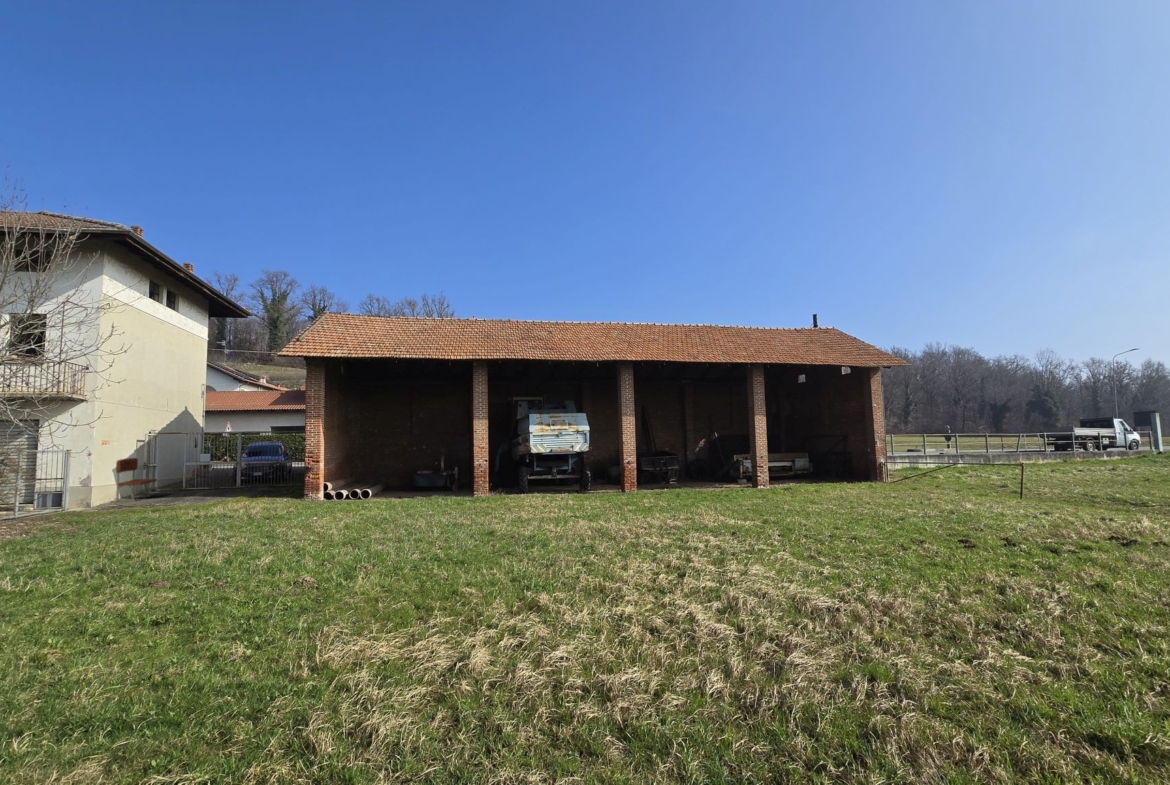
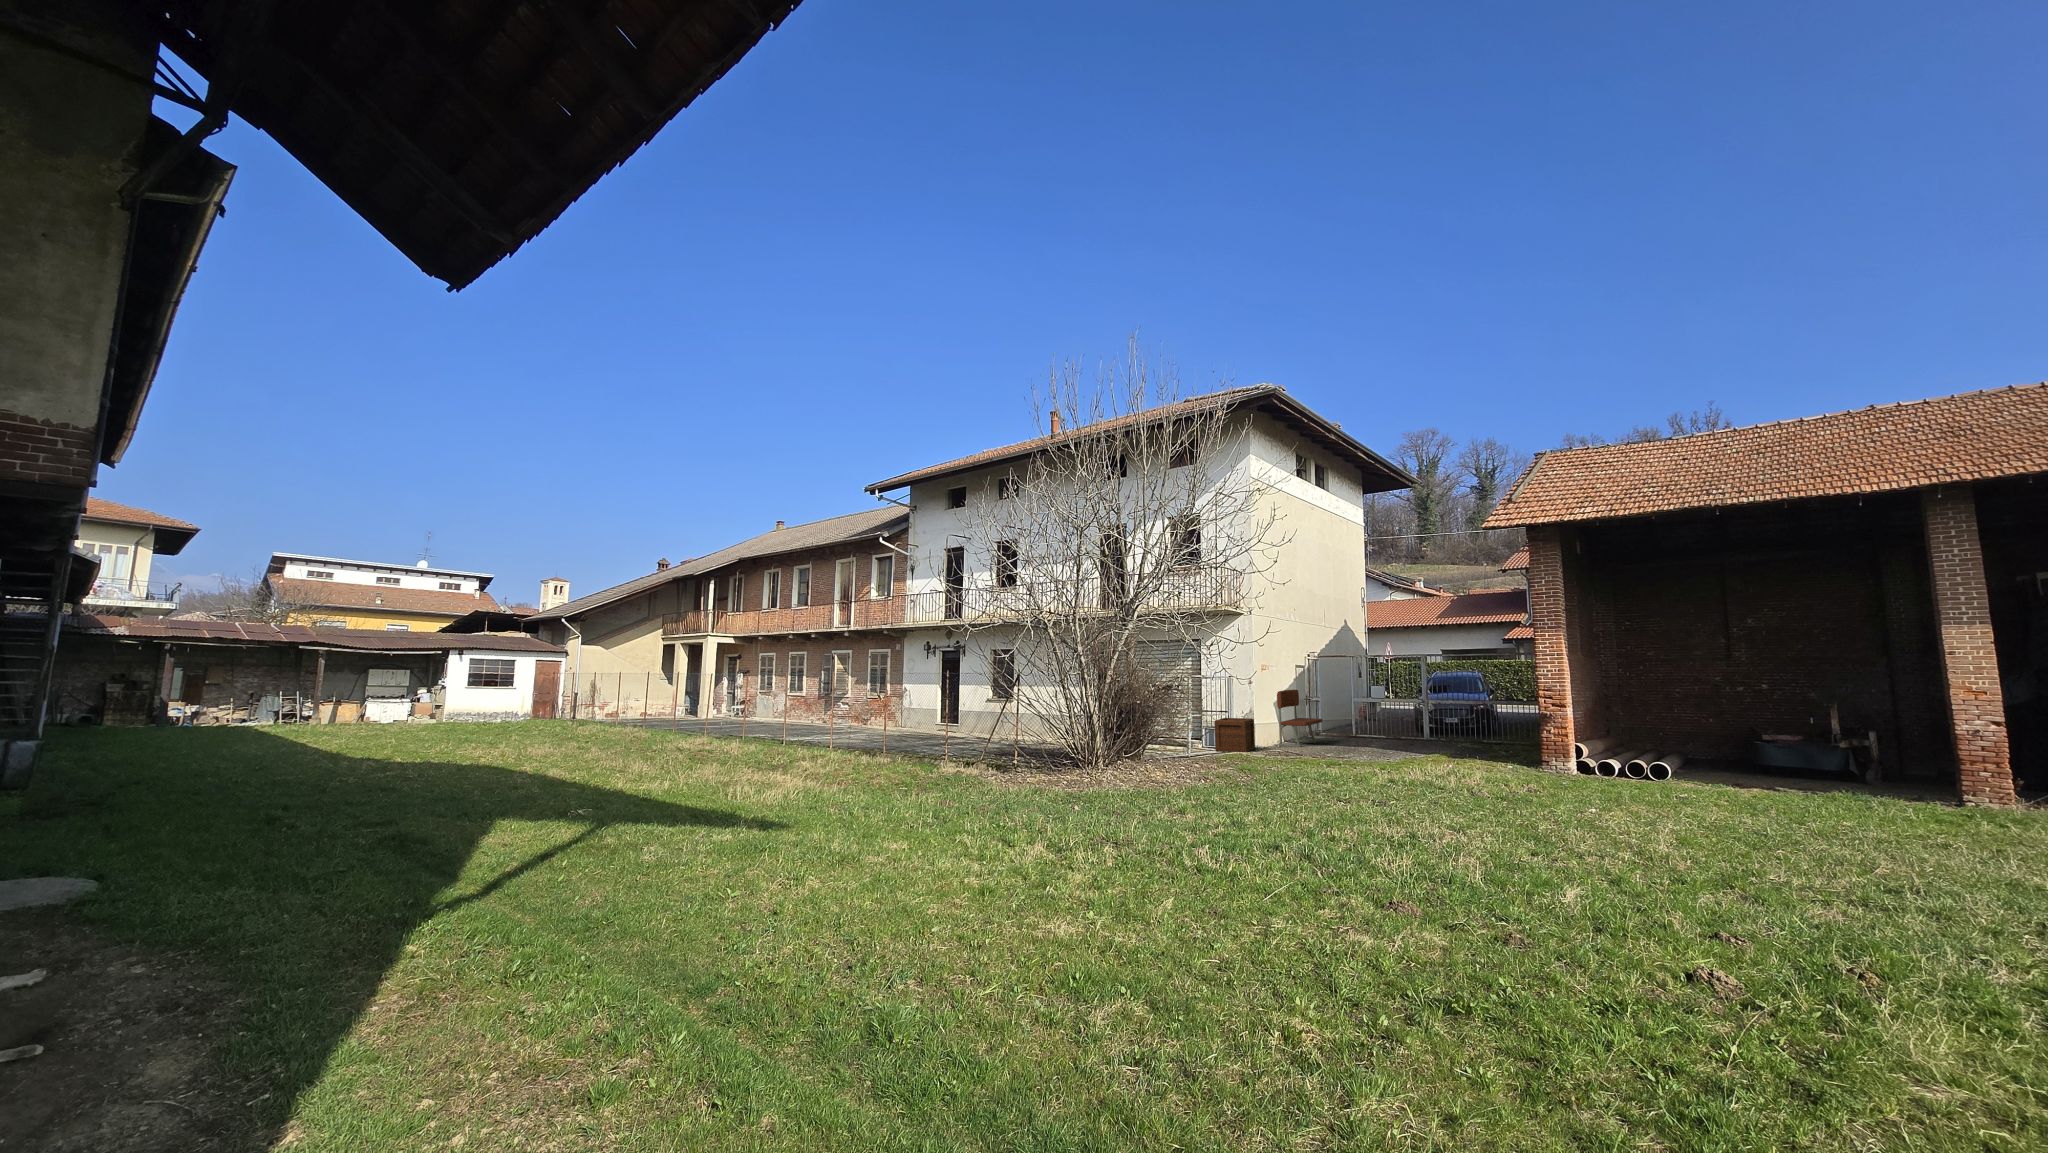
wooden crate: none [49,482,92,511] -> present [1215,718,1255,752]

